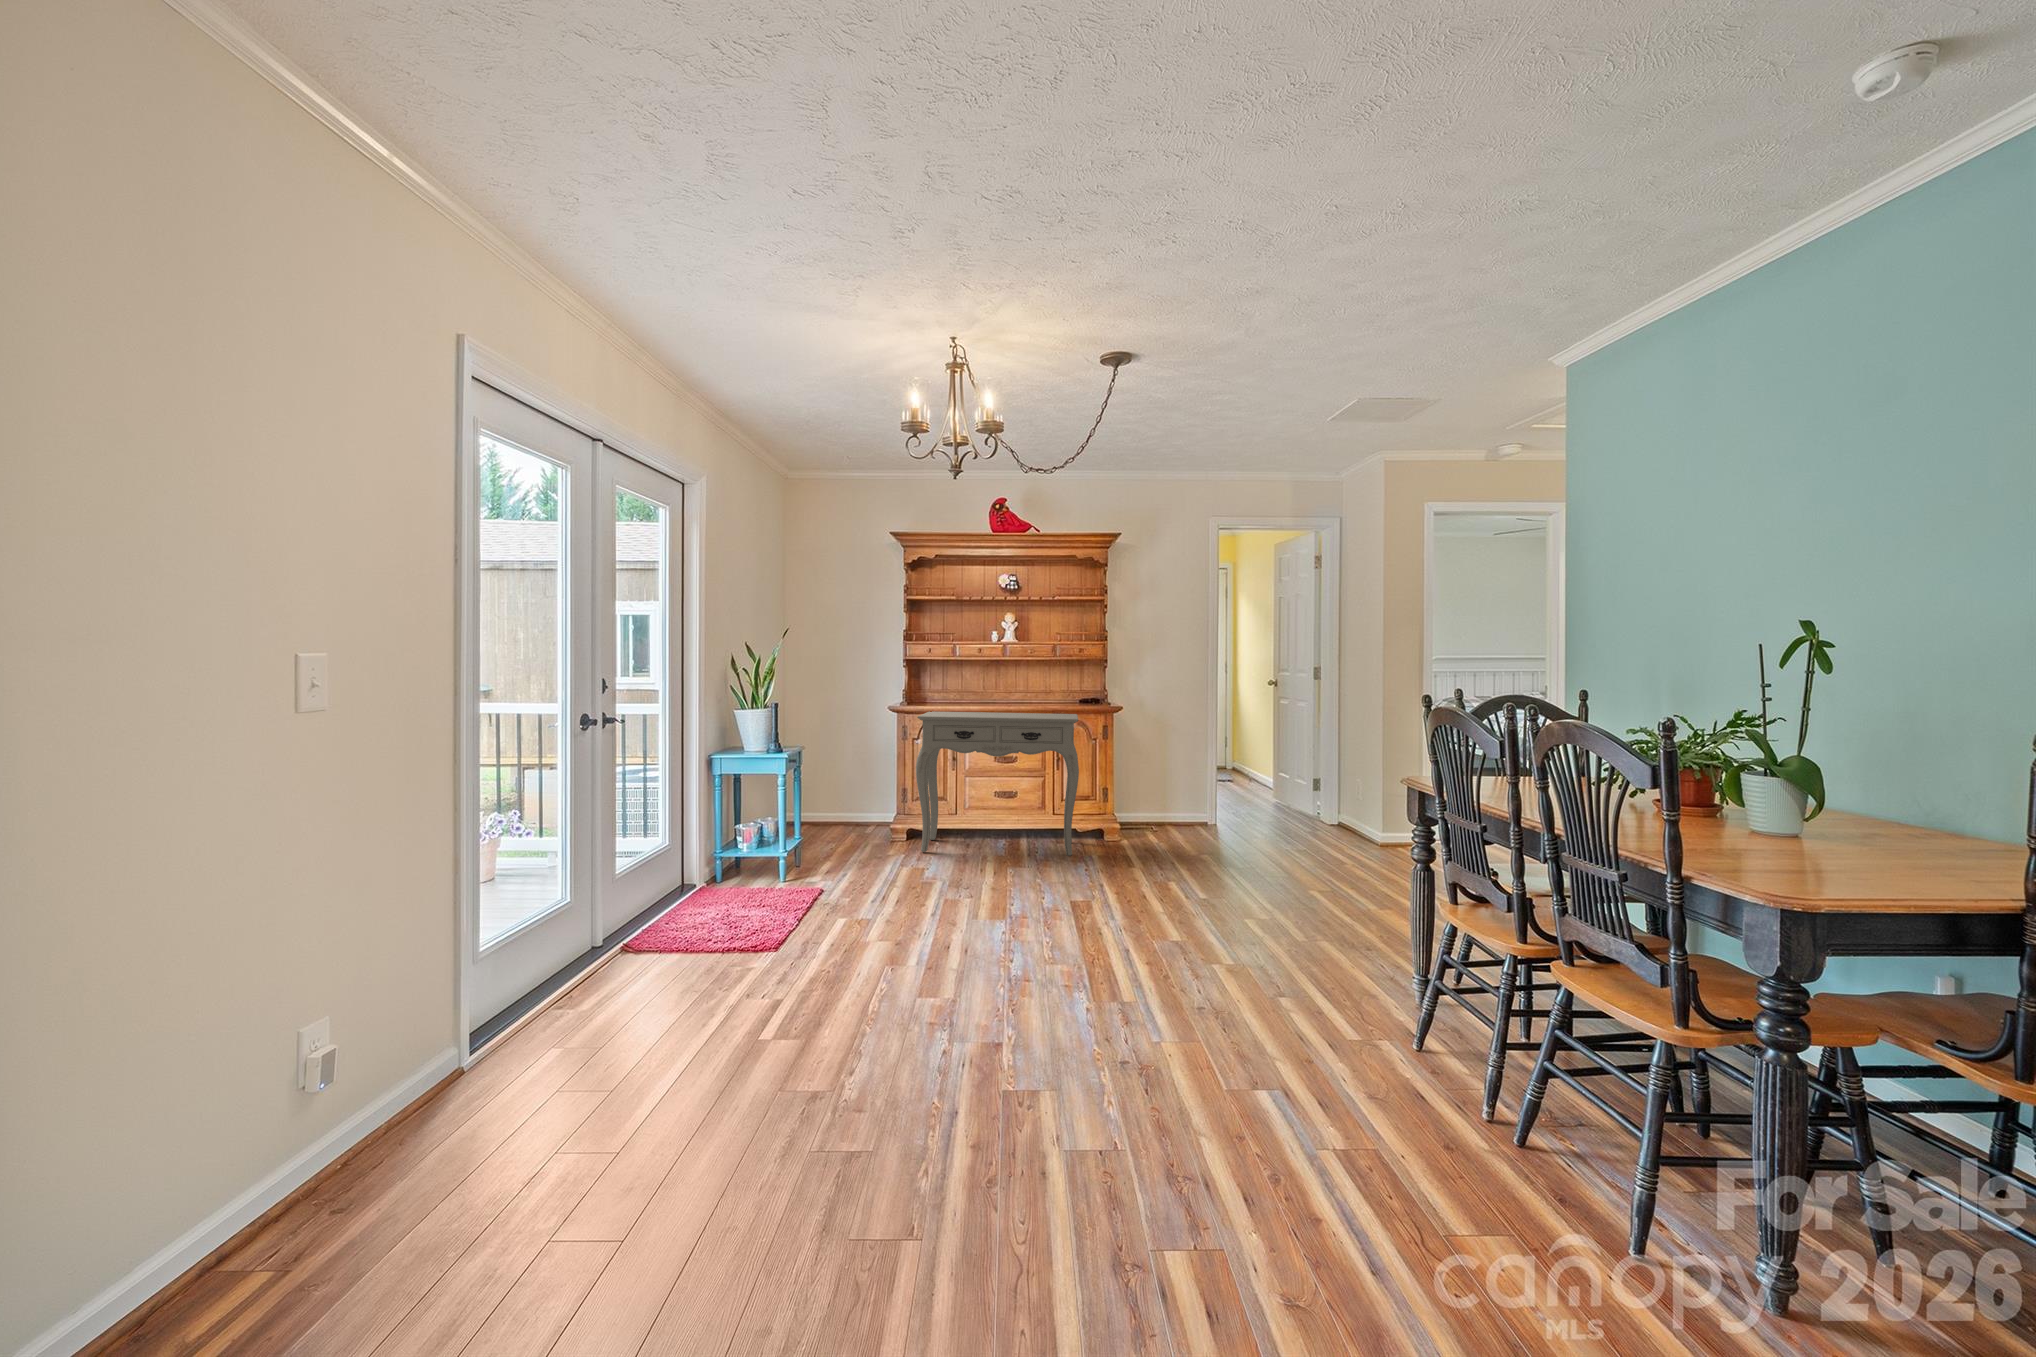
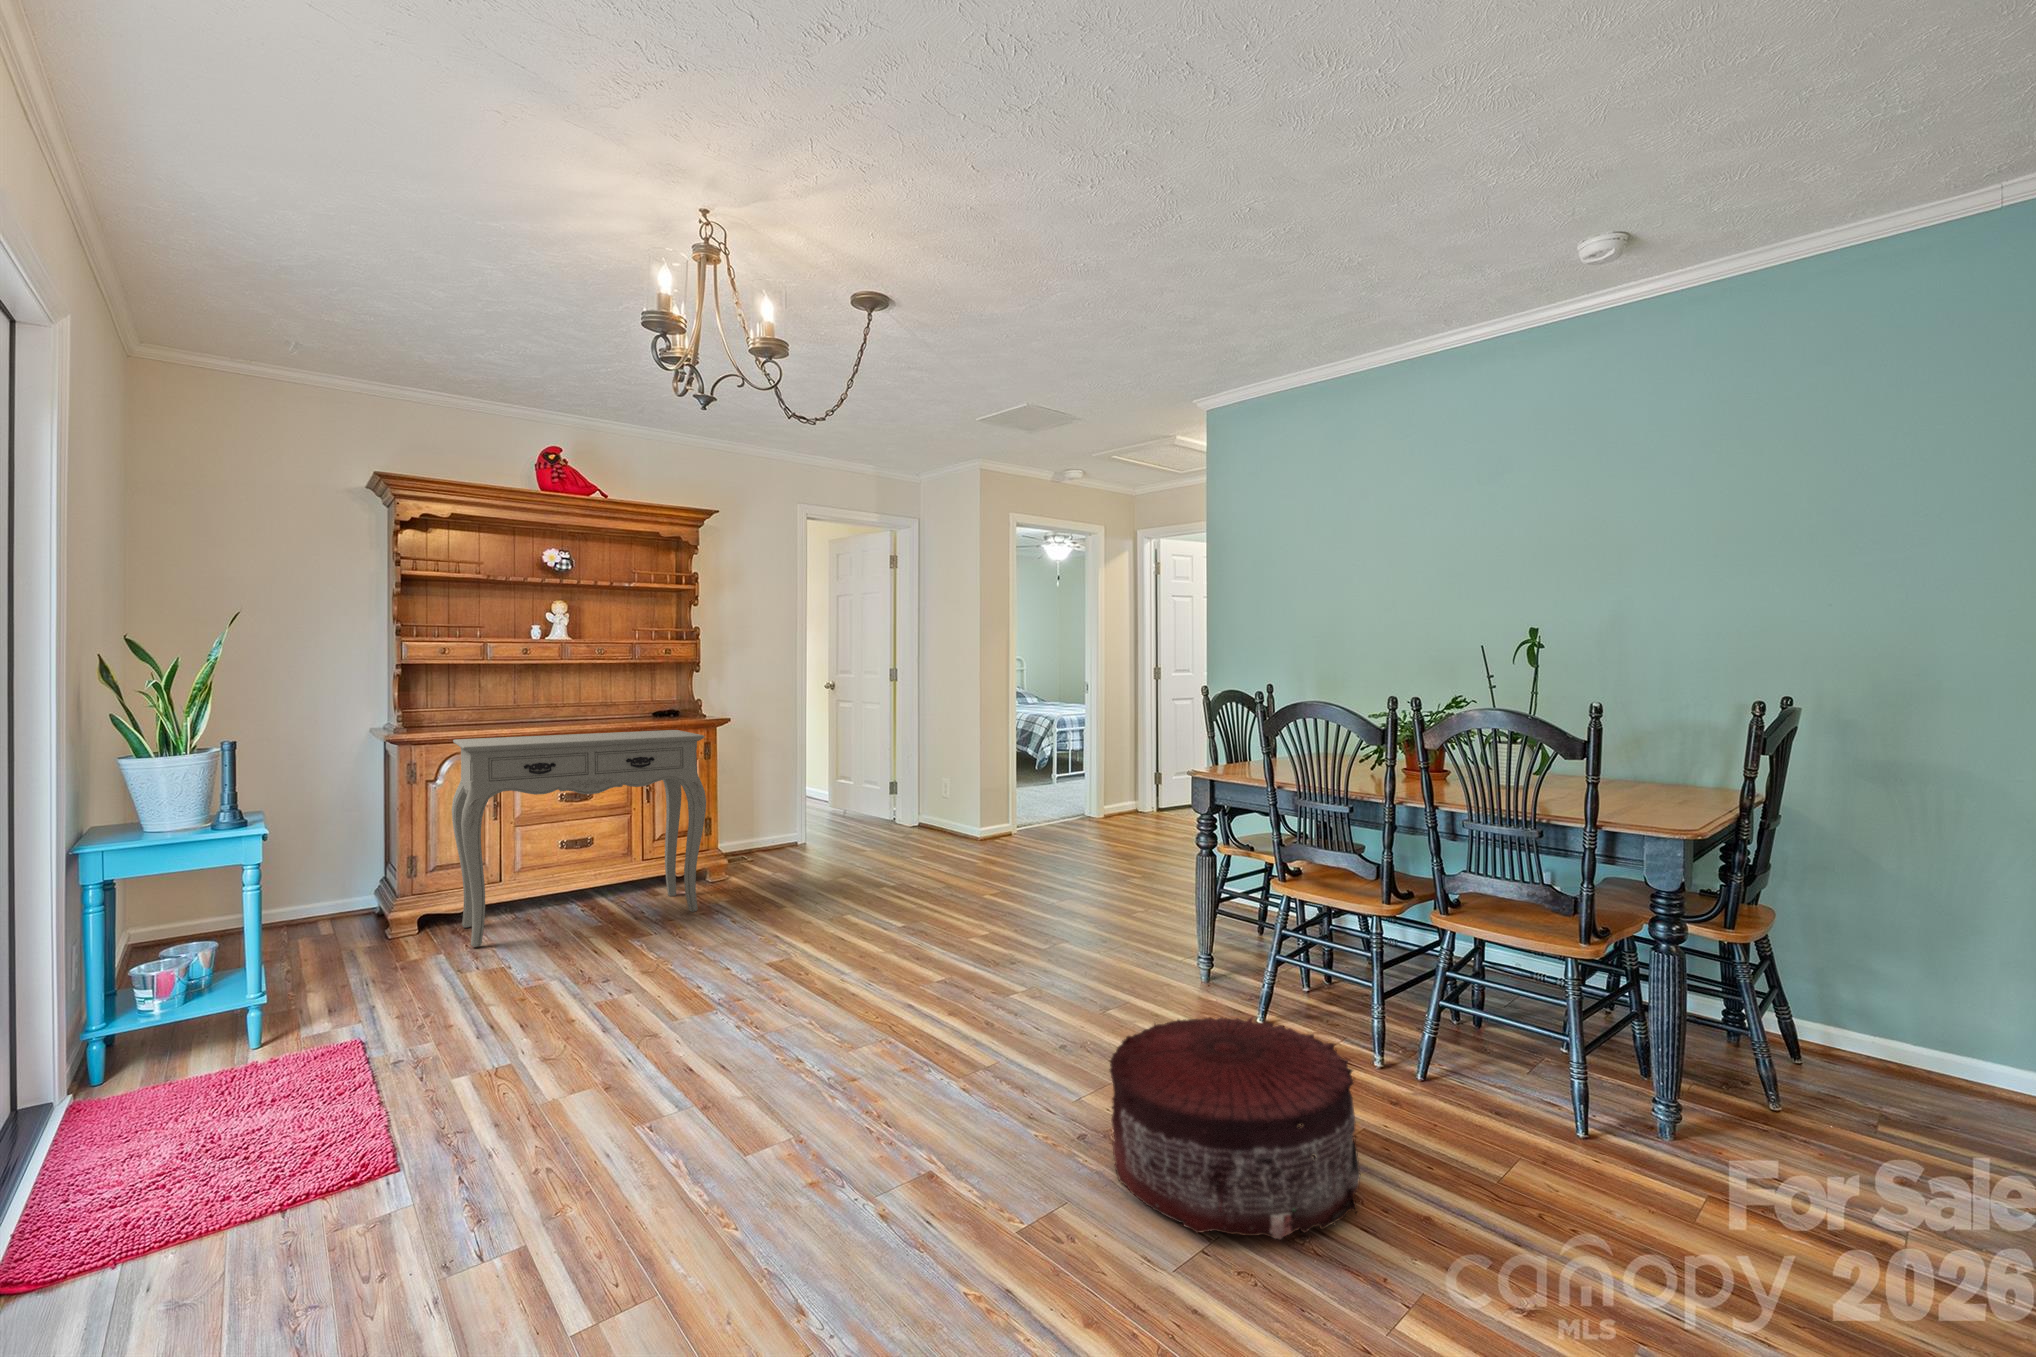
pouf: none [1098,985,1314,1184] -> present [1109,1018,1360,1240]

